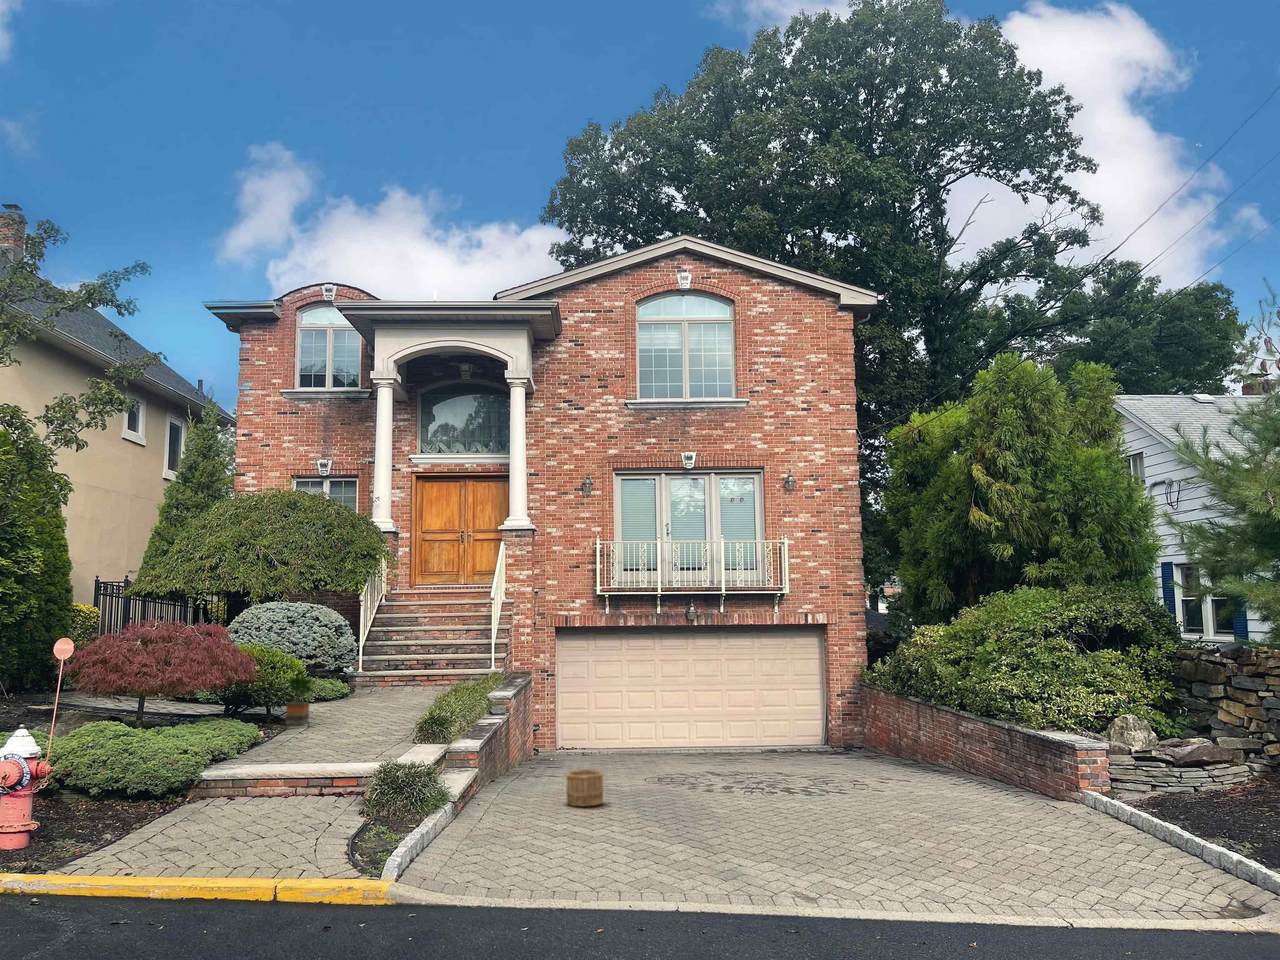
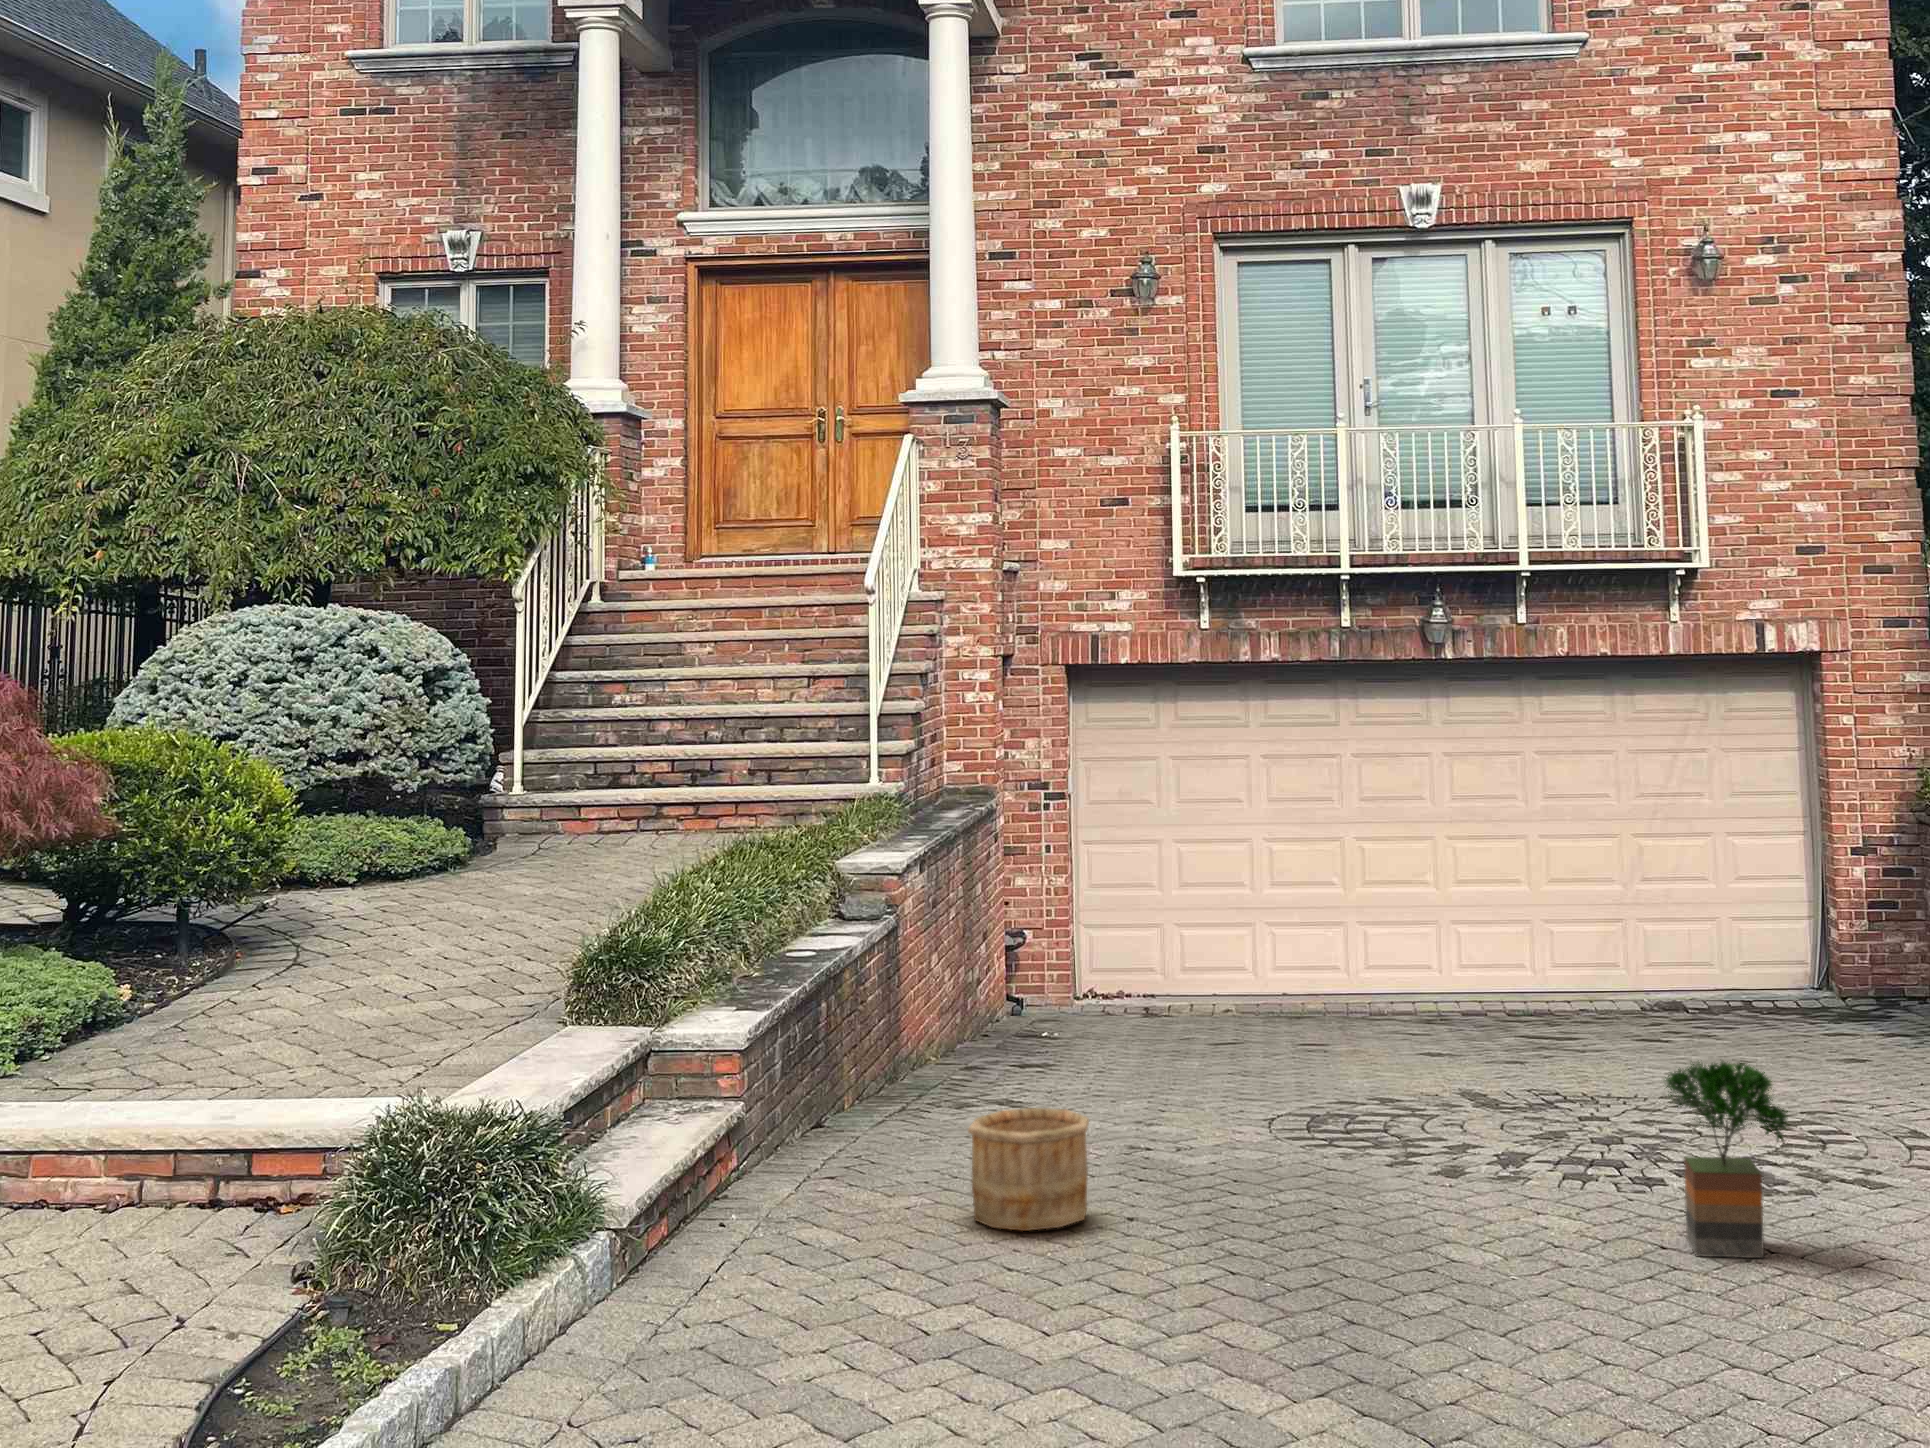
potted tree: present [286,677,315,725] -> present [1664,1062,1789,1258]

